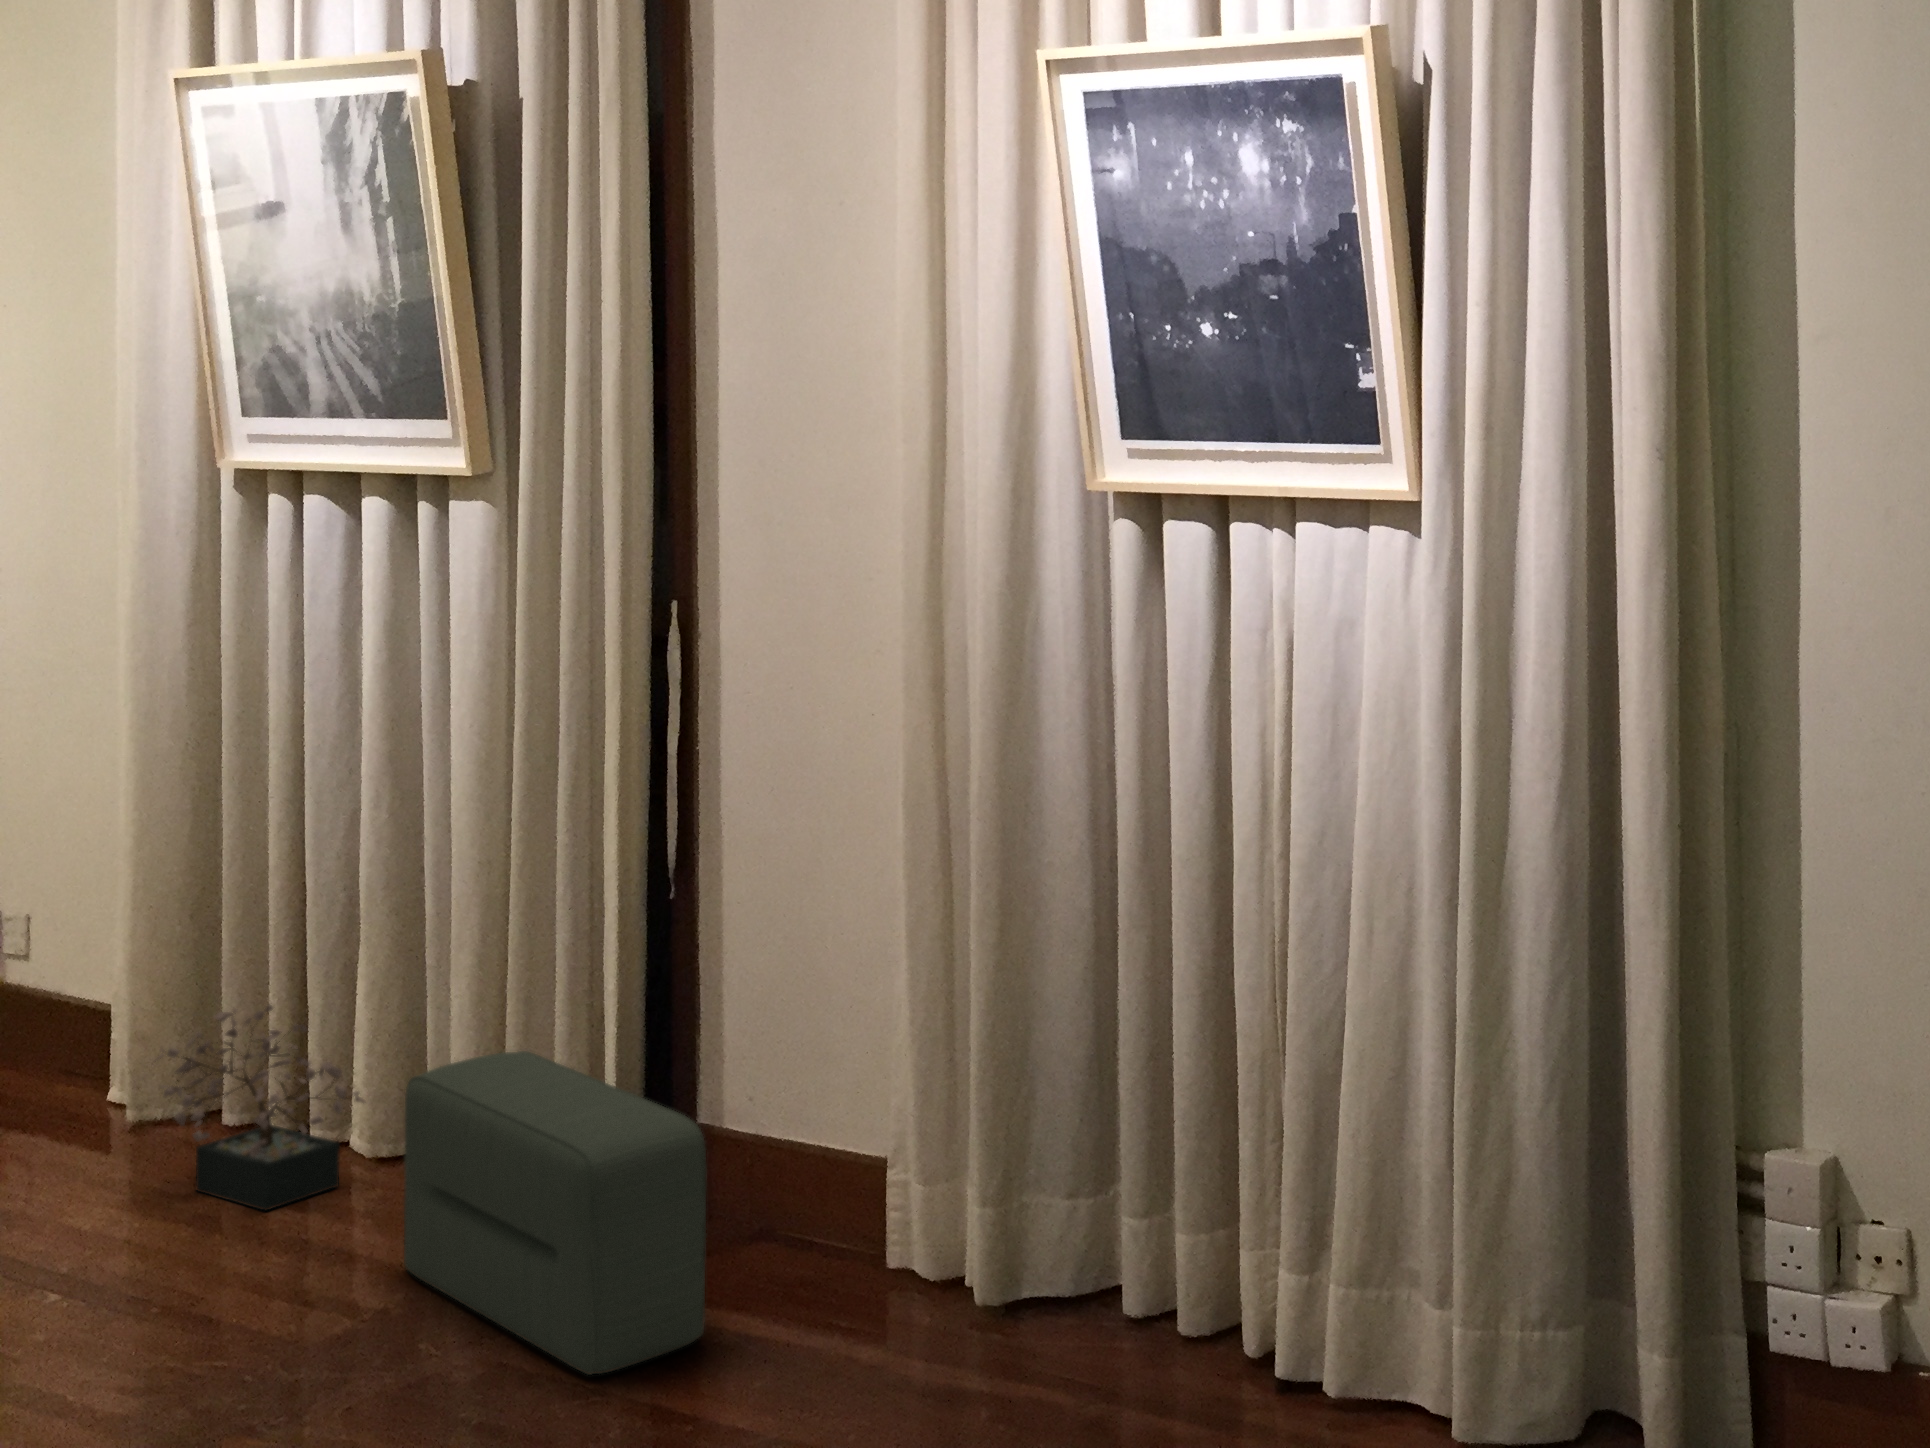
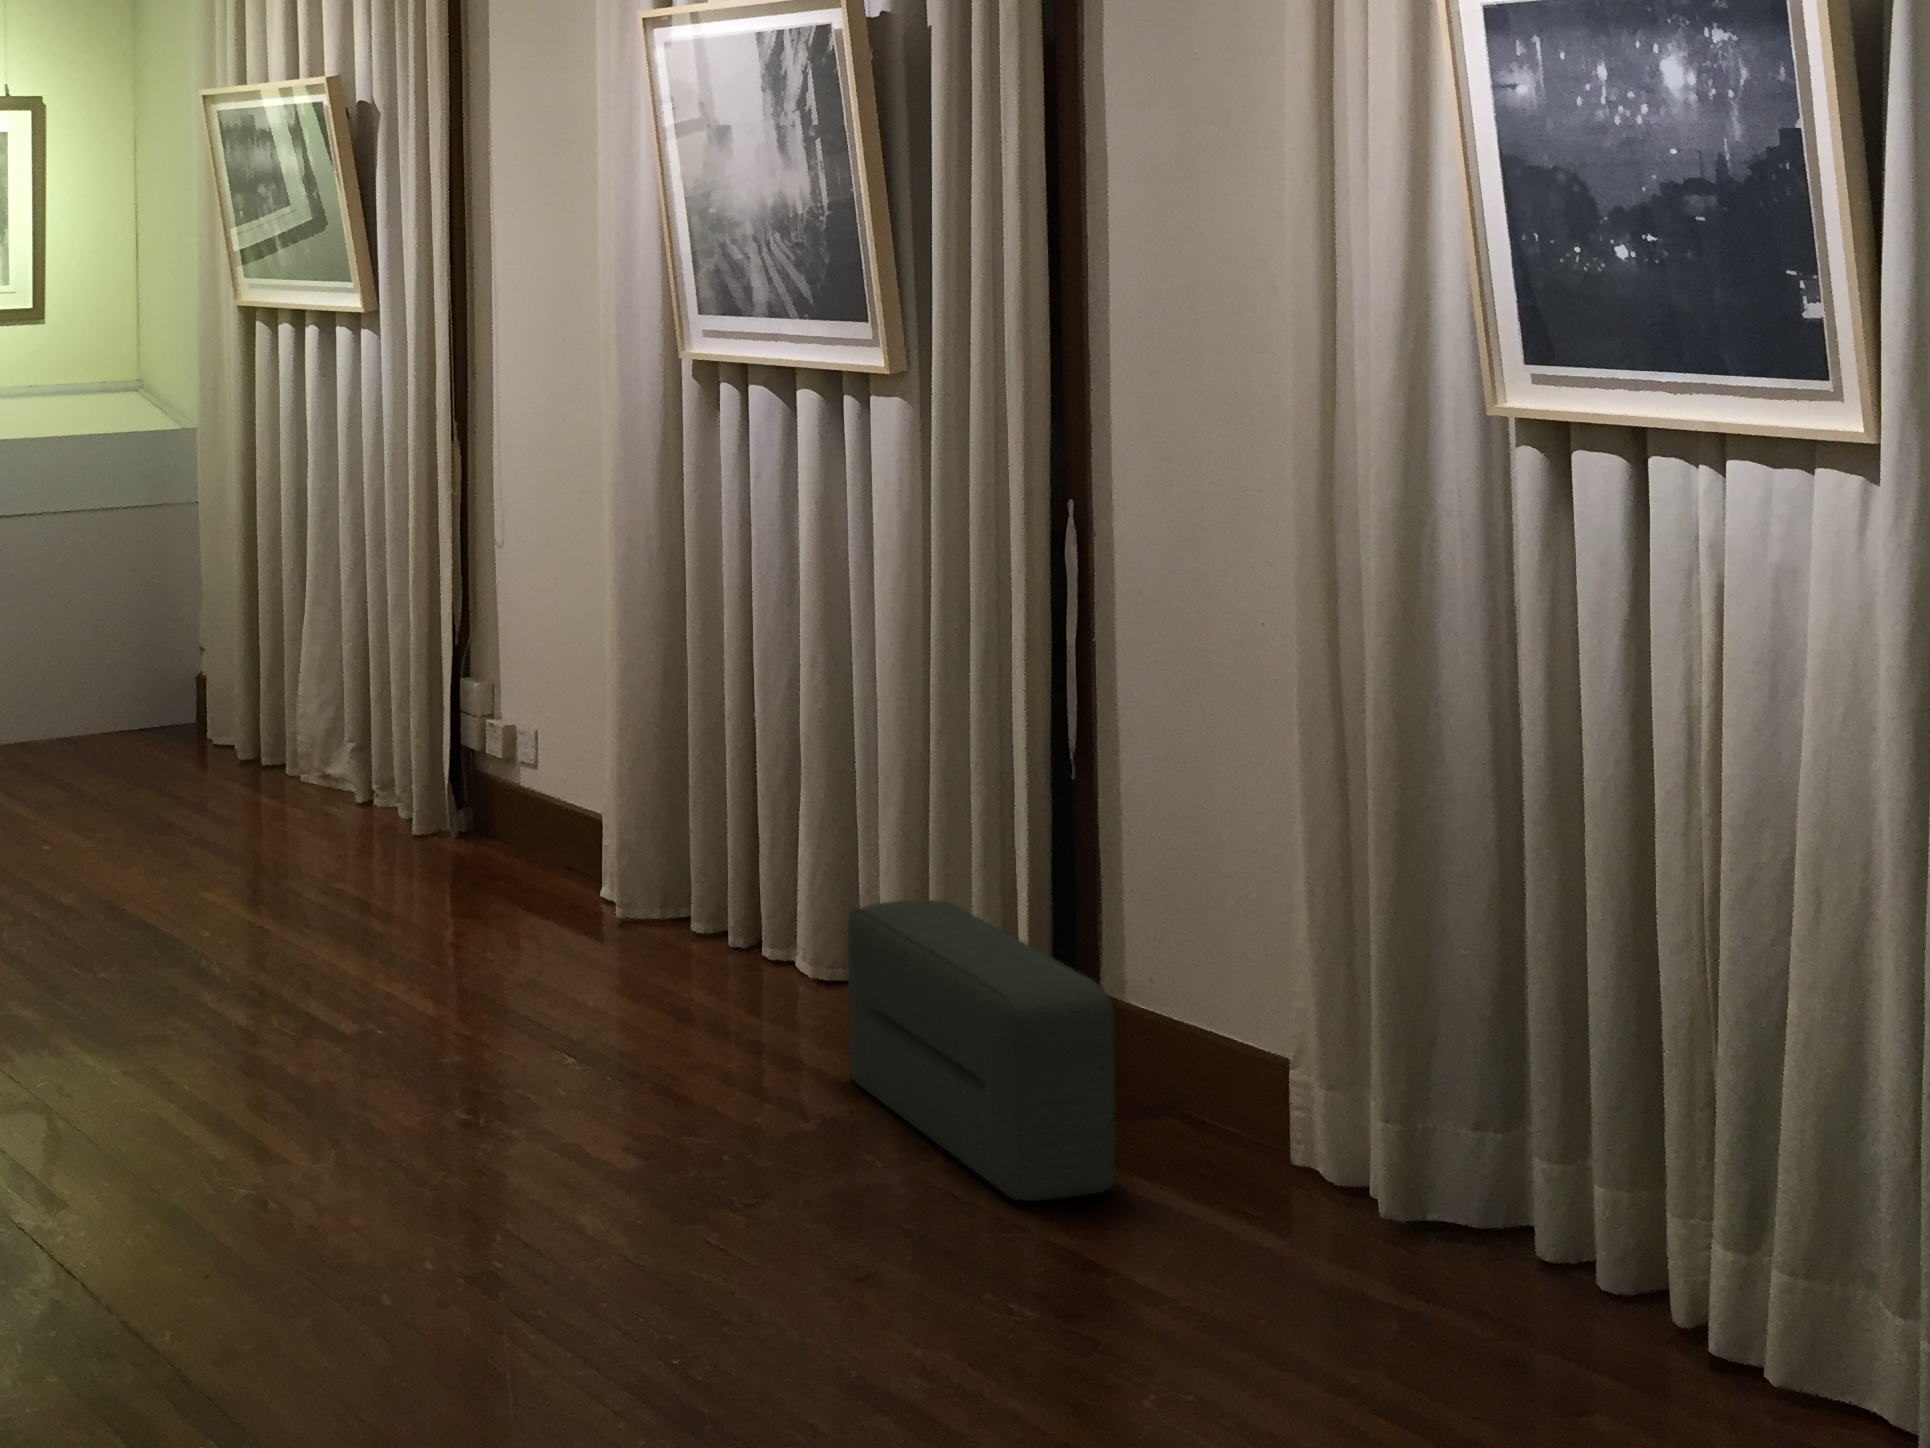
decorative plant: present [158,1005,365,1210] -> none [644,828,809,1007]

